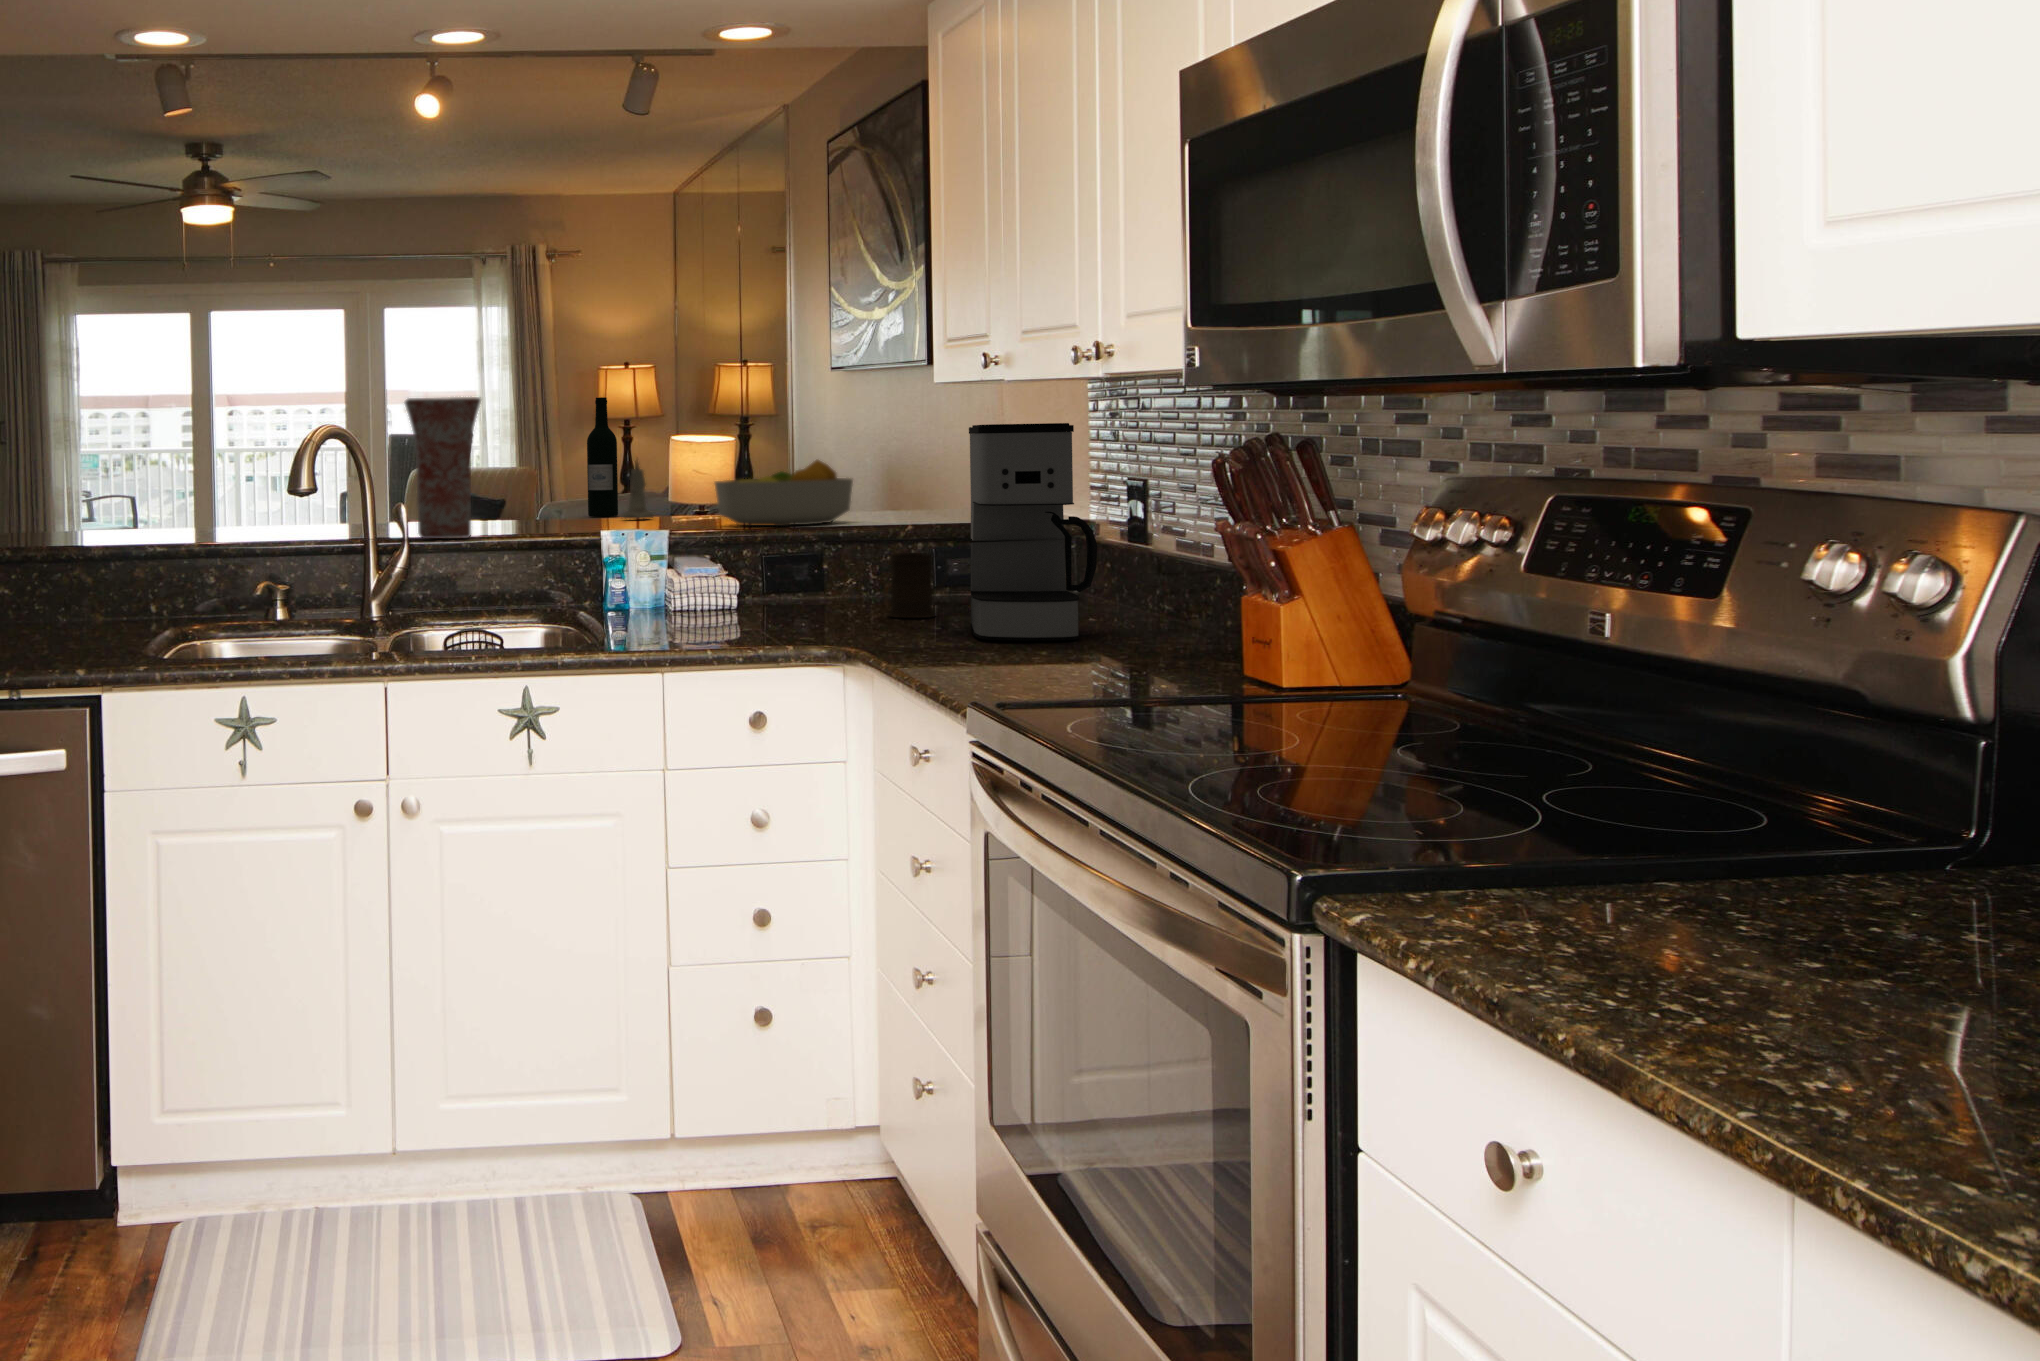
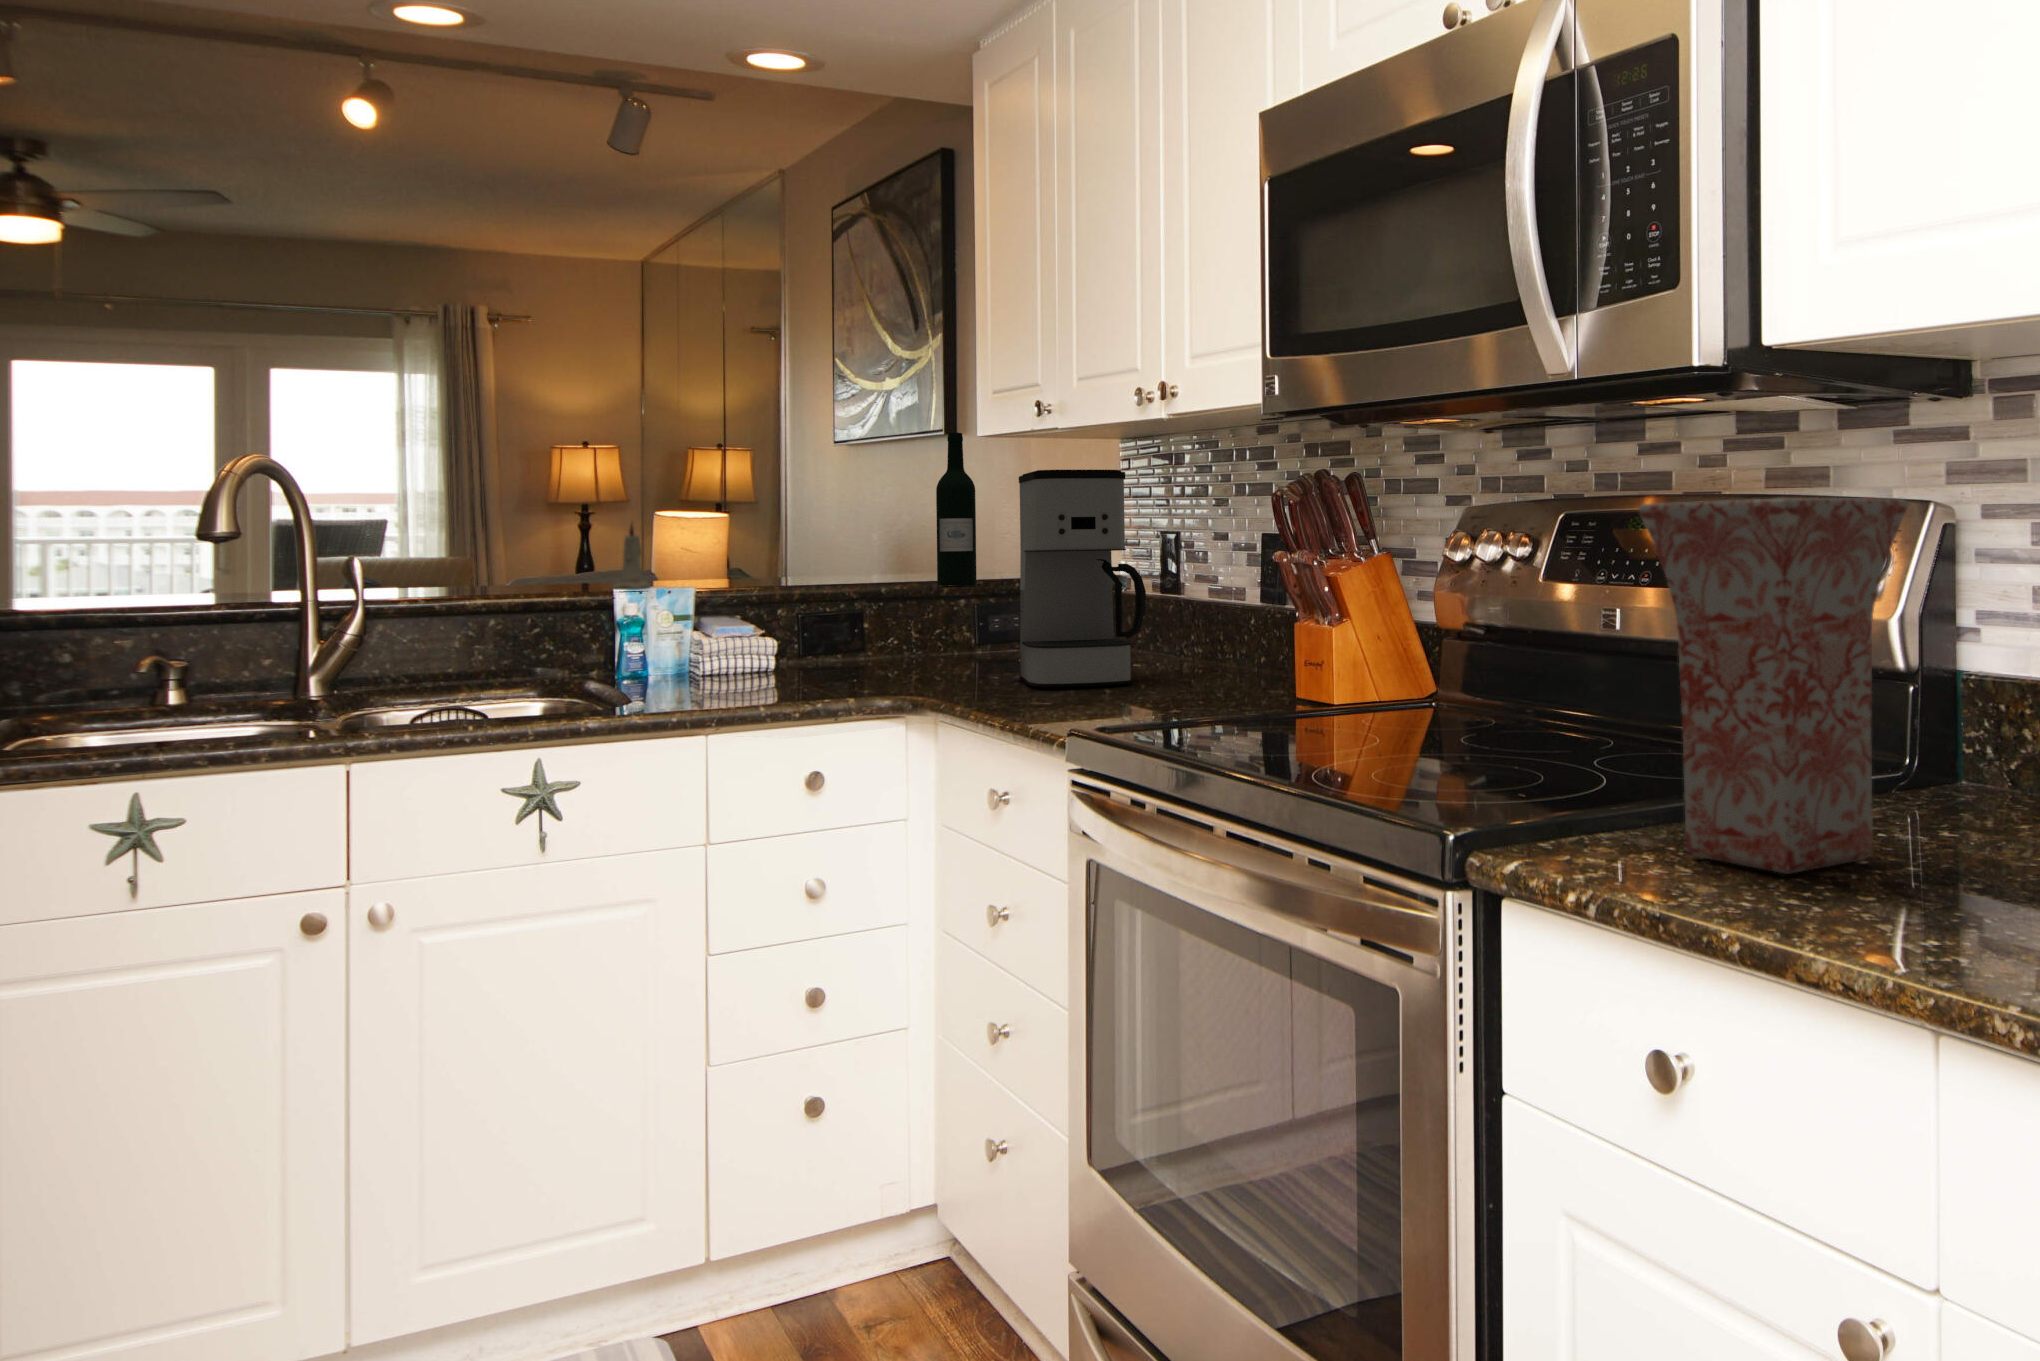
vase: present [405,397,481,539] -> present [1638,498,1908,874]
wine bottle: present [587,397,618,517] -> present [936,433,976,586]
fruit bowl: present [715,460,853,526] -> none [730,521,880,590]
mug: present [888,553,948,618] -> none [930,609,993,675]

